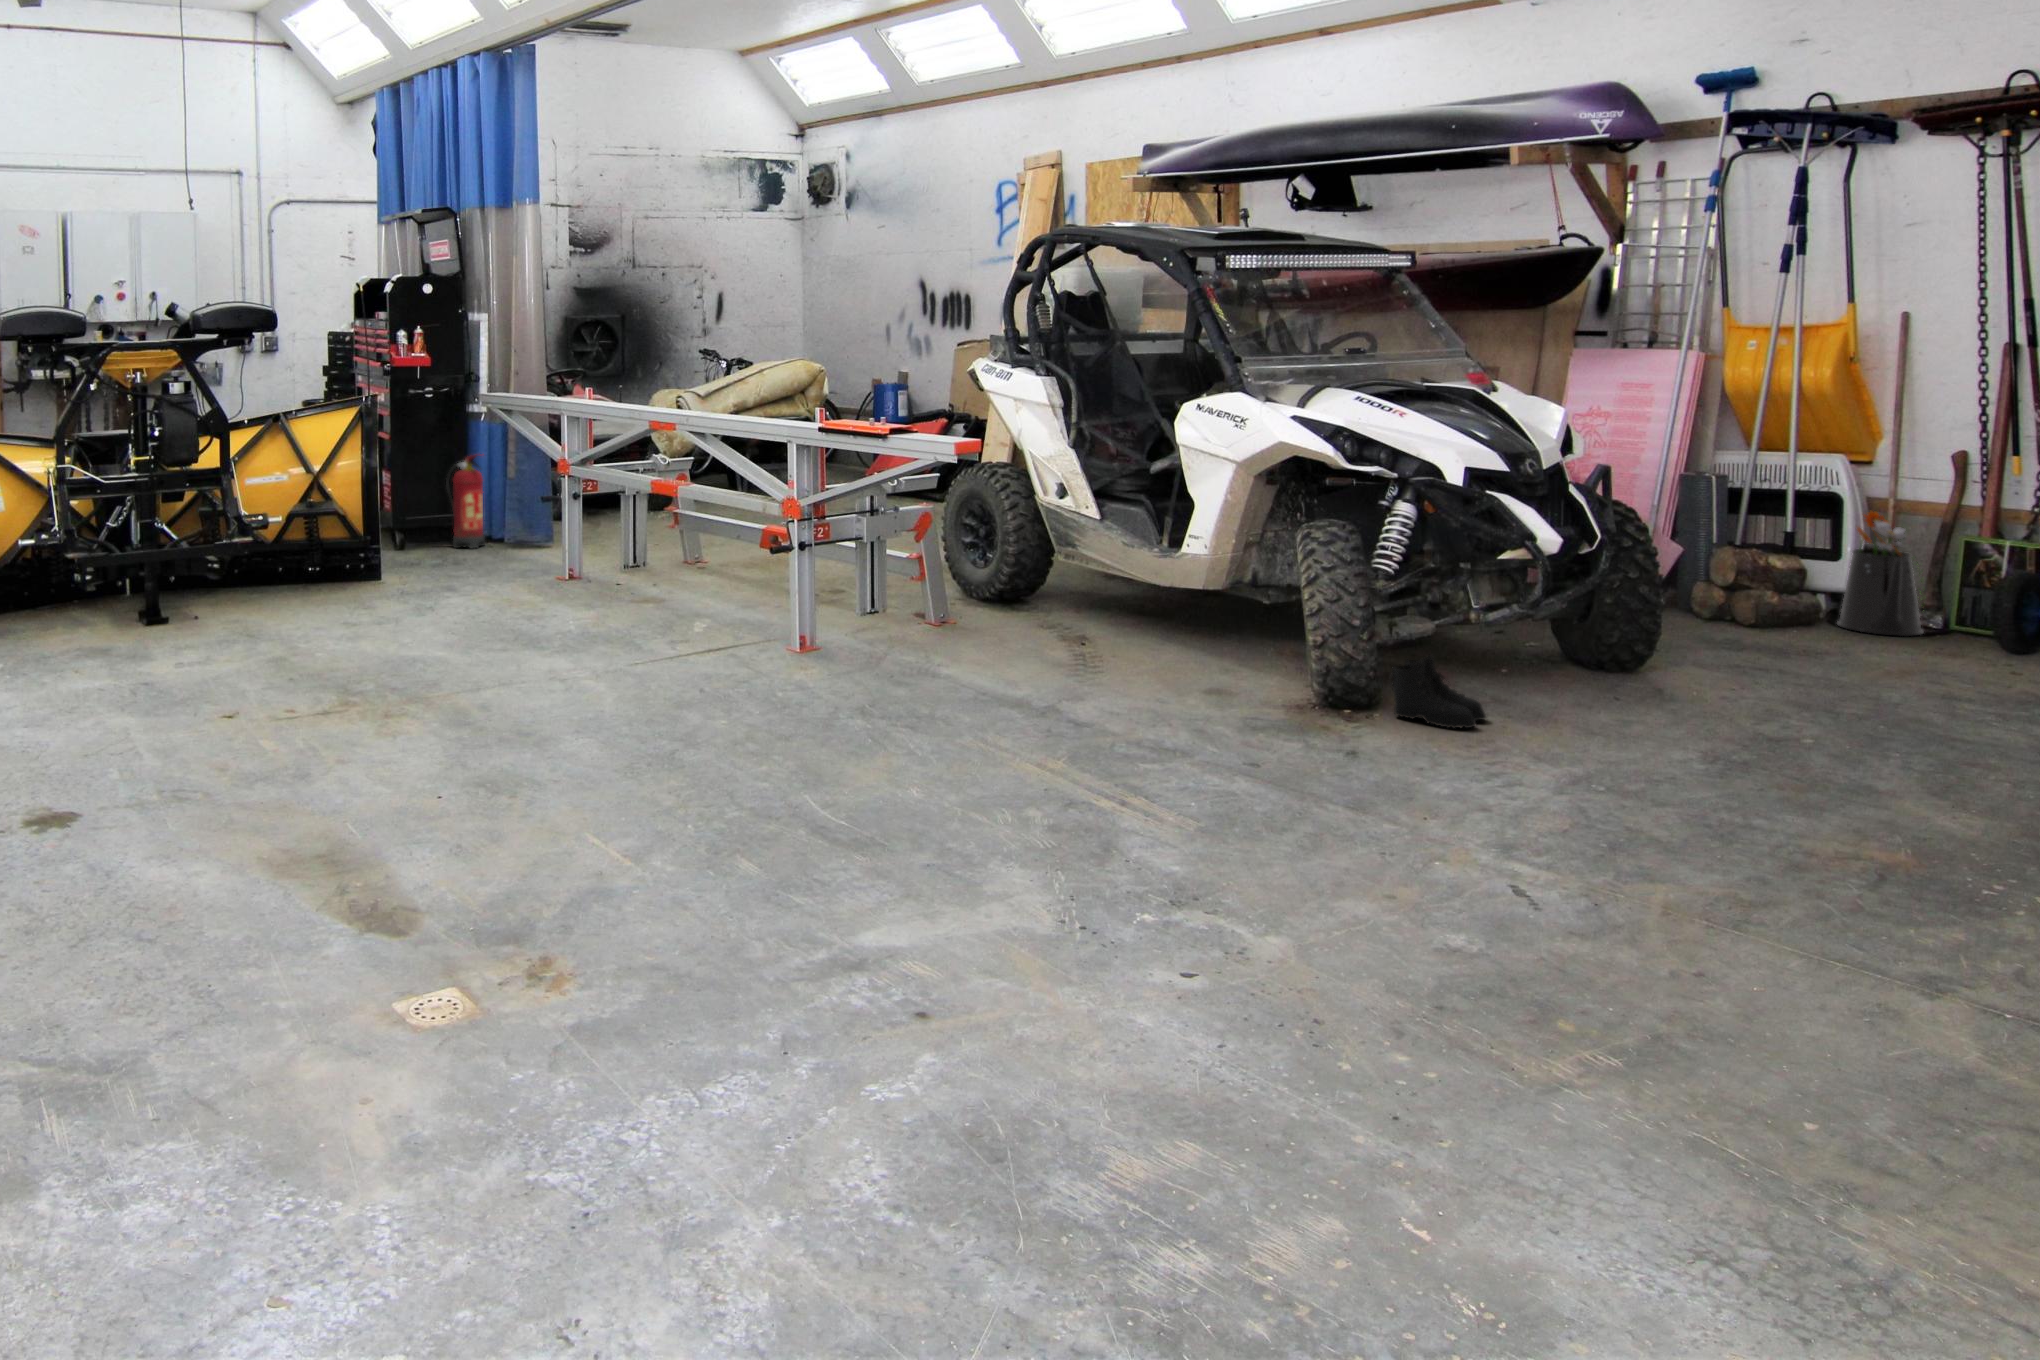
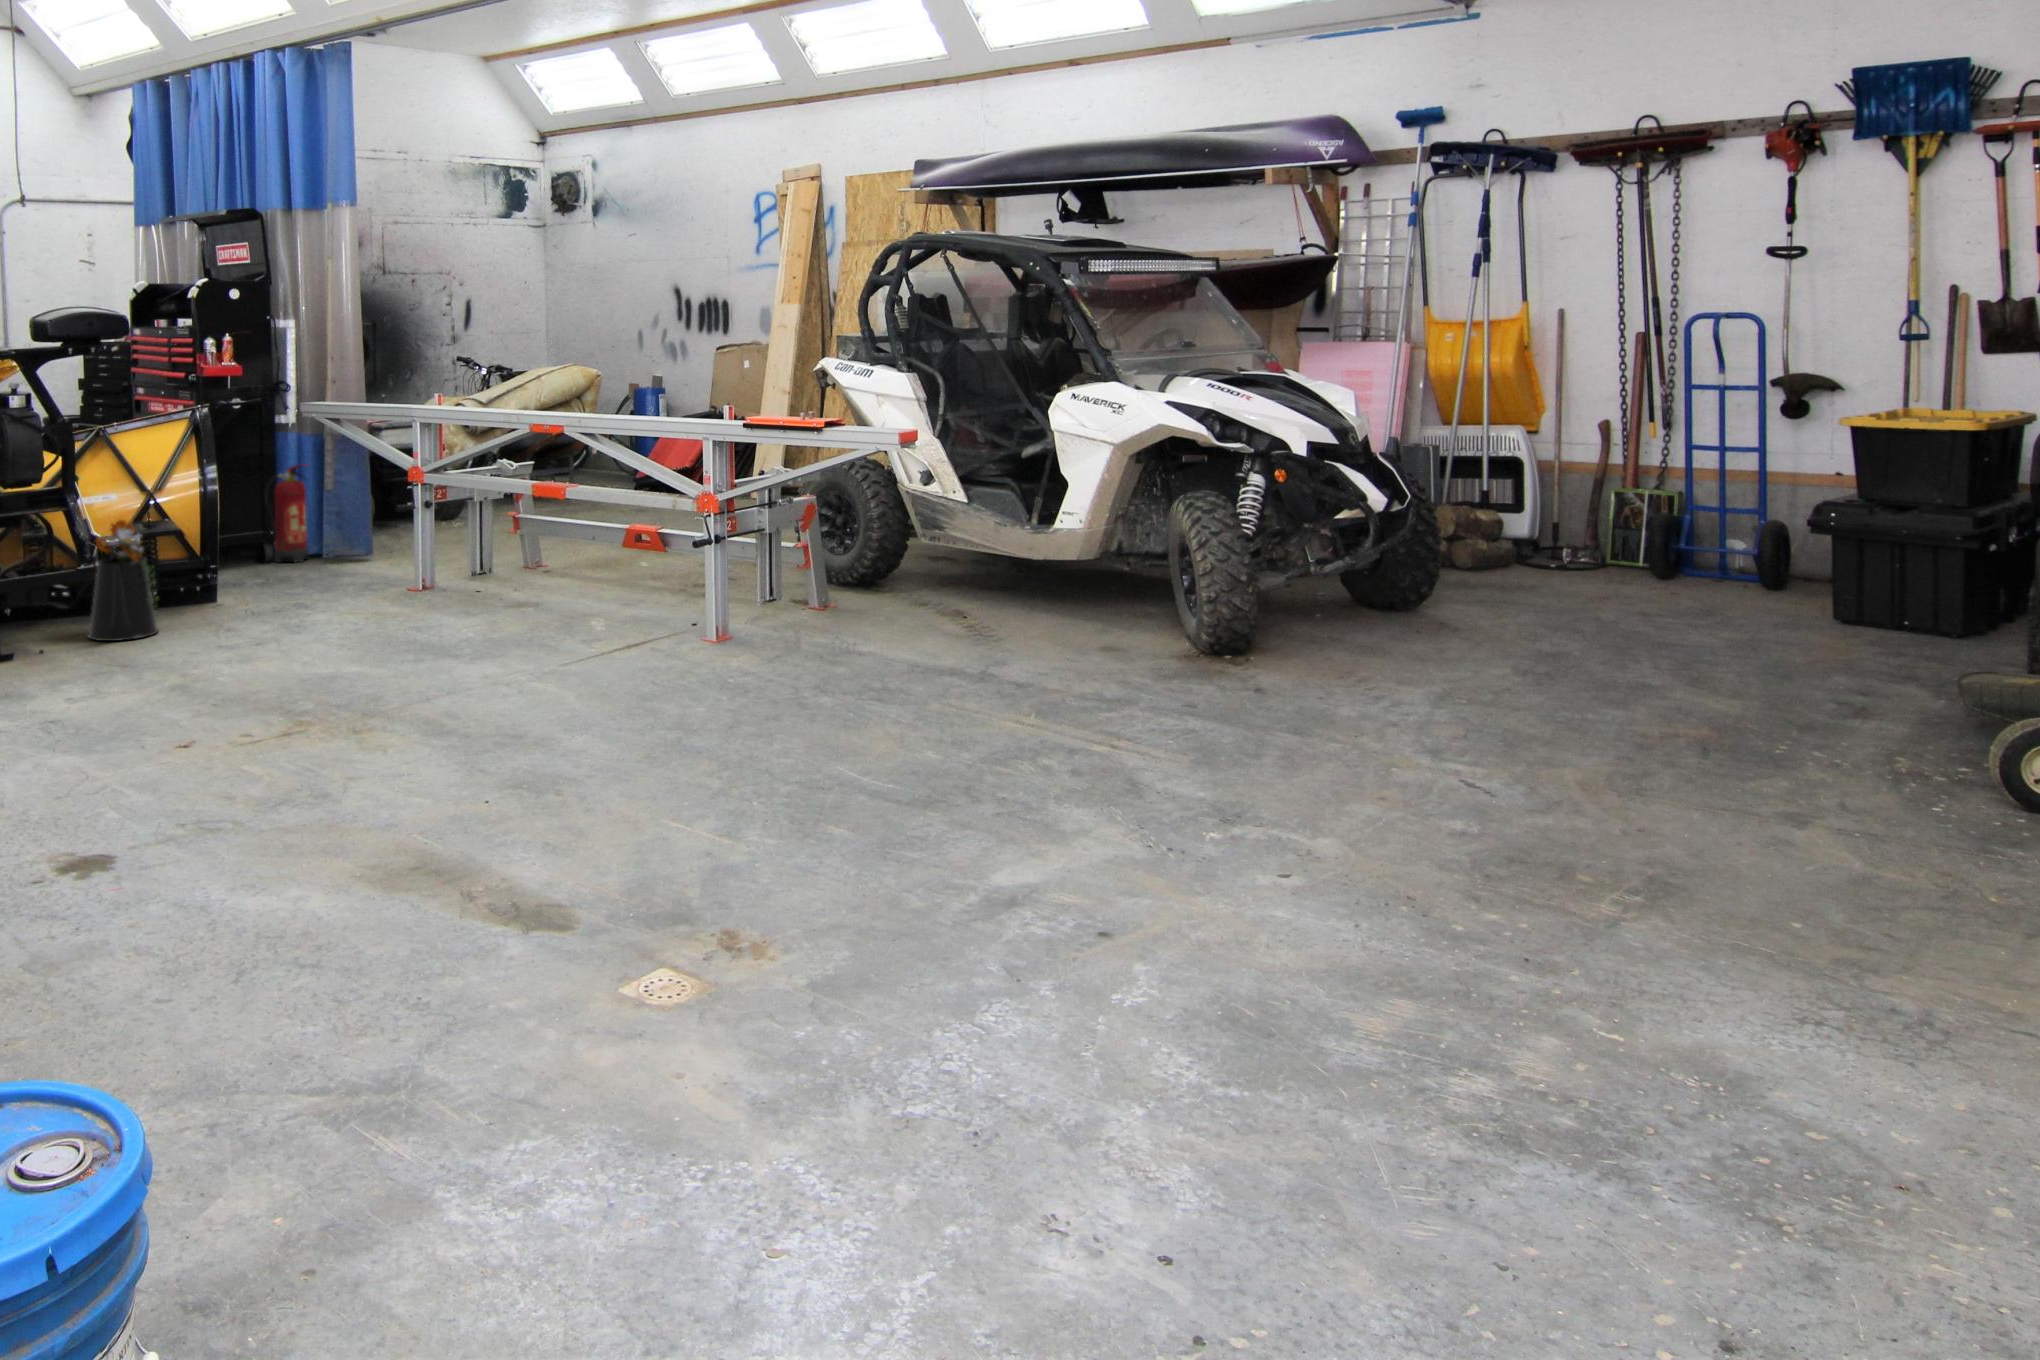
watering can: present [1837,511,1926,636] -> present [88,520,159,641]
boots: present [1390,655,1486,729] -> none [1265,607,1345,671]

